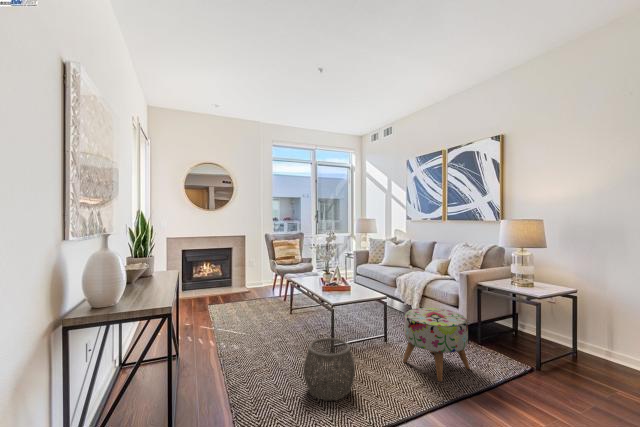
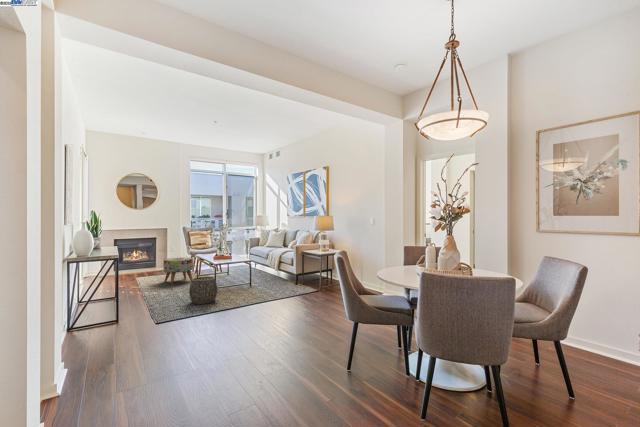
ottoman: present [403,308,470,382] -> present [164,257,193,285]

